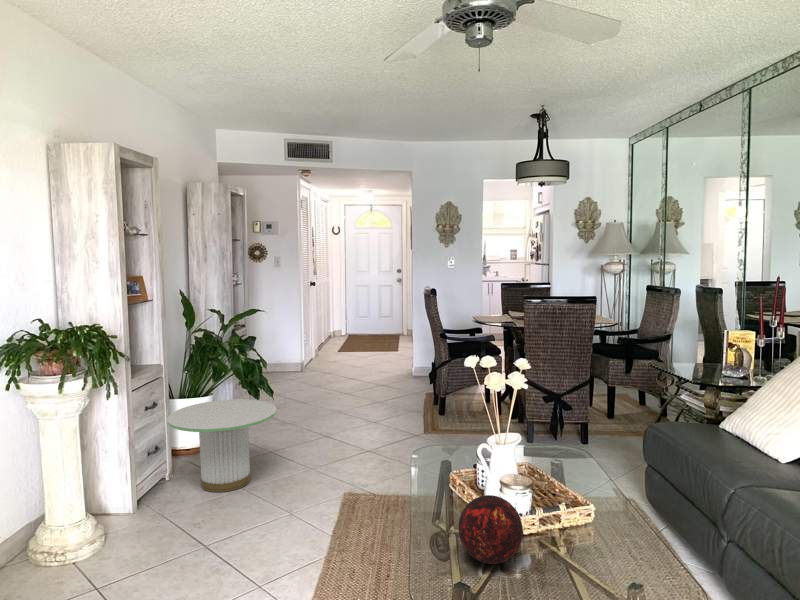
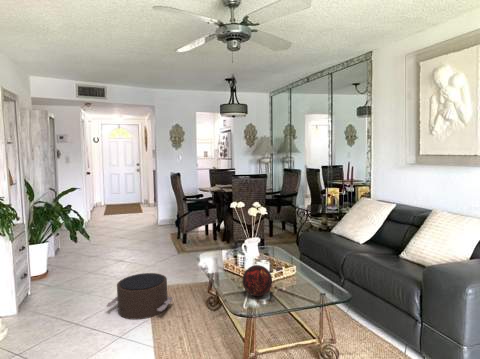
side table: present [167,399,277,492] -> none [33,242,104,299]
pouf: none [252,468,367,554] -> present [107,273,173,319]

